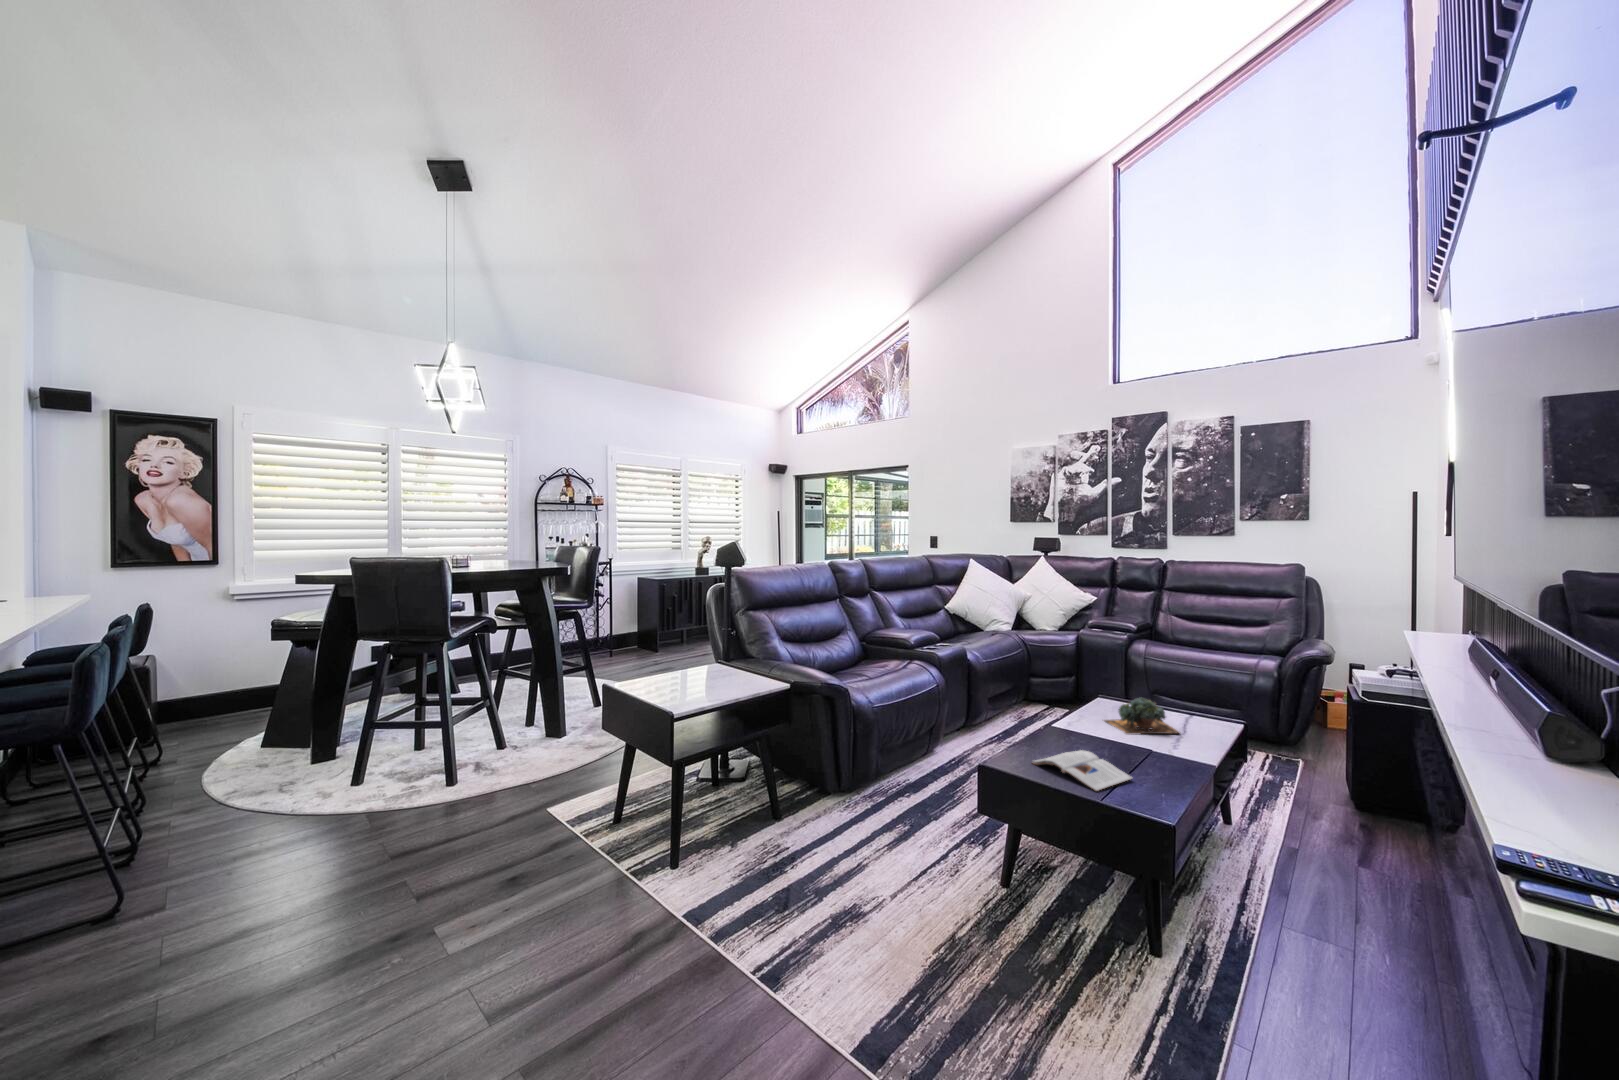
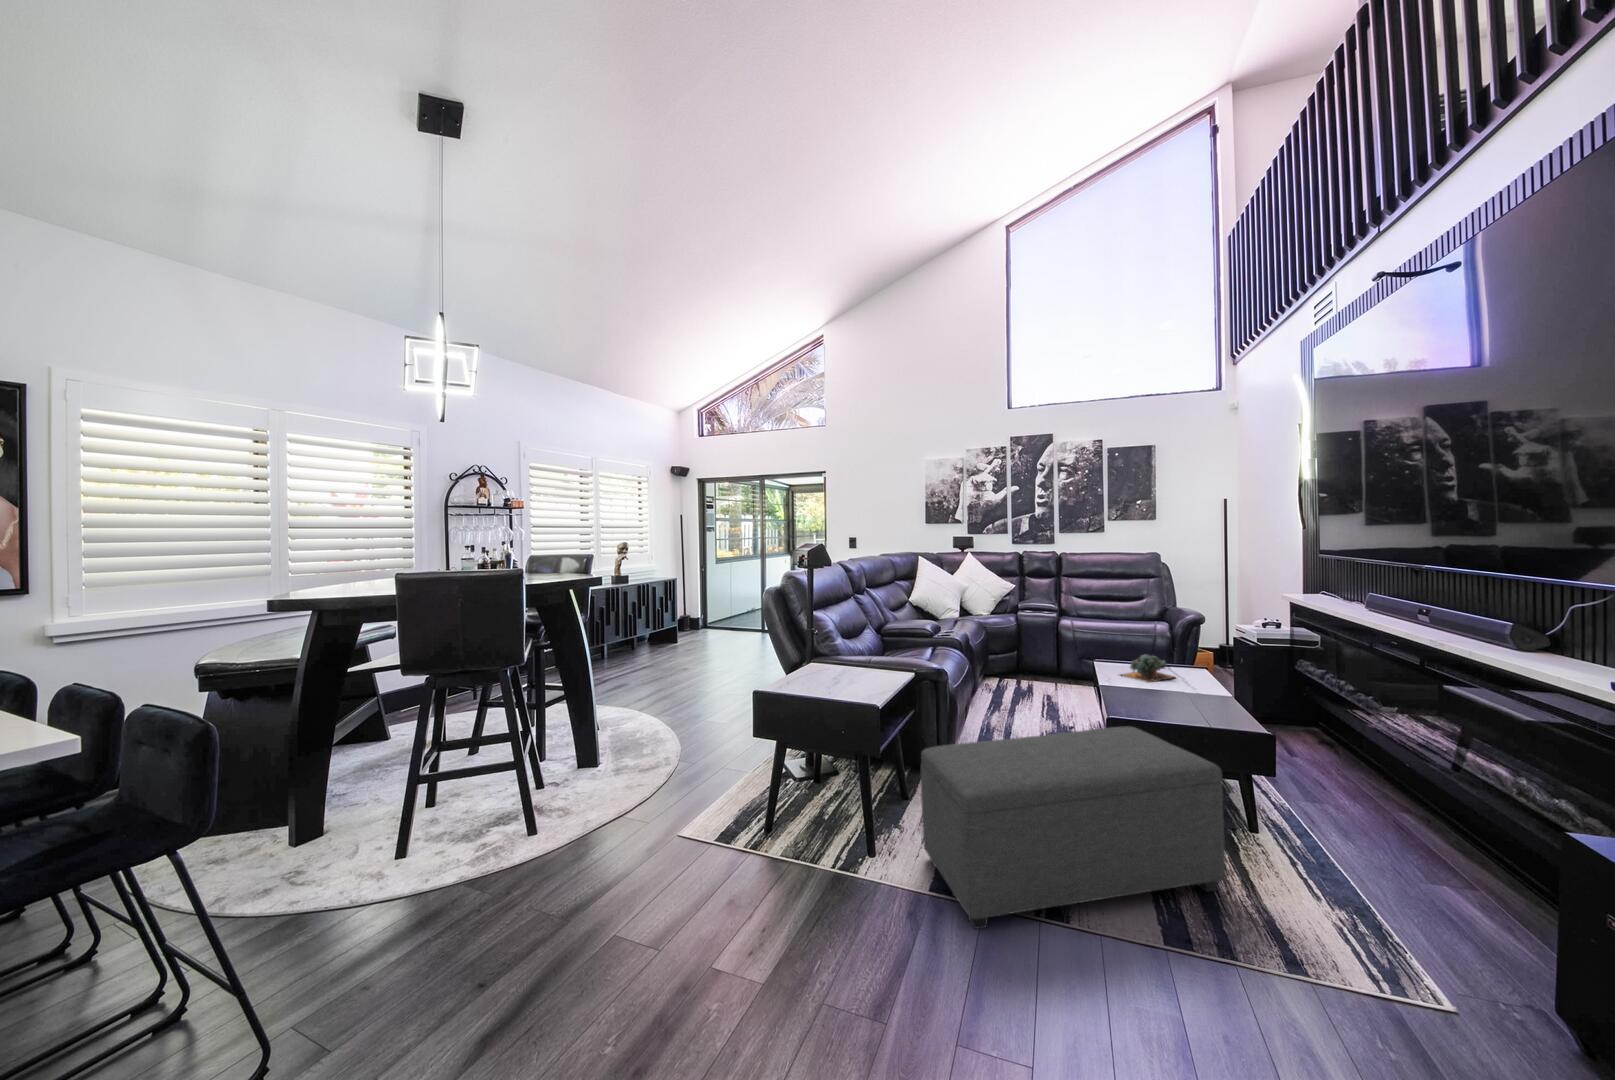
magazine: present [1033,750,1132,791] -> none [1131,696,1206,723]
ottoman: none [668,765,1004,1006] -> present [921,726,1225,929]

